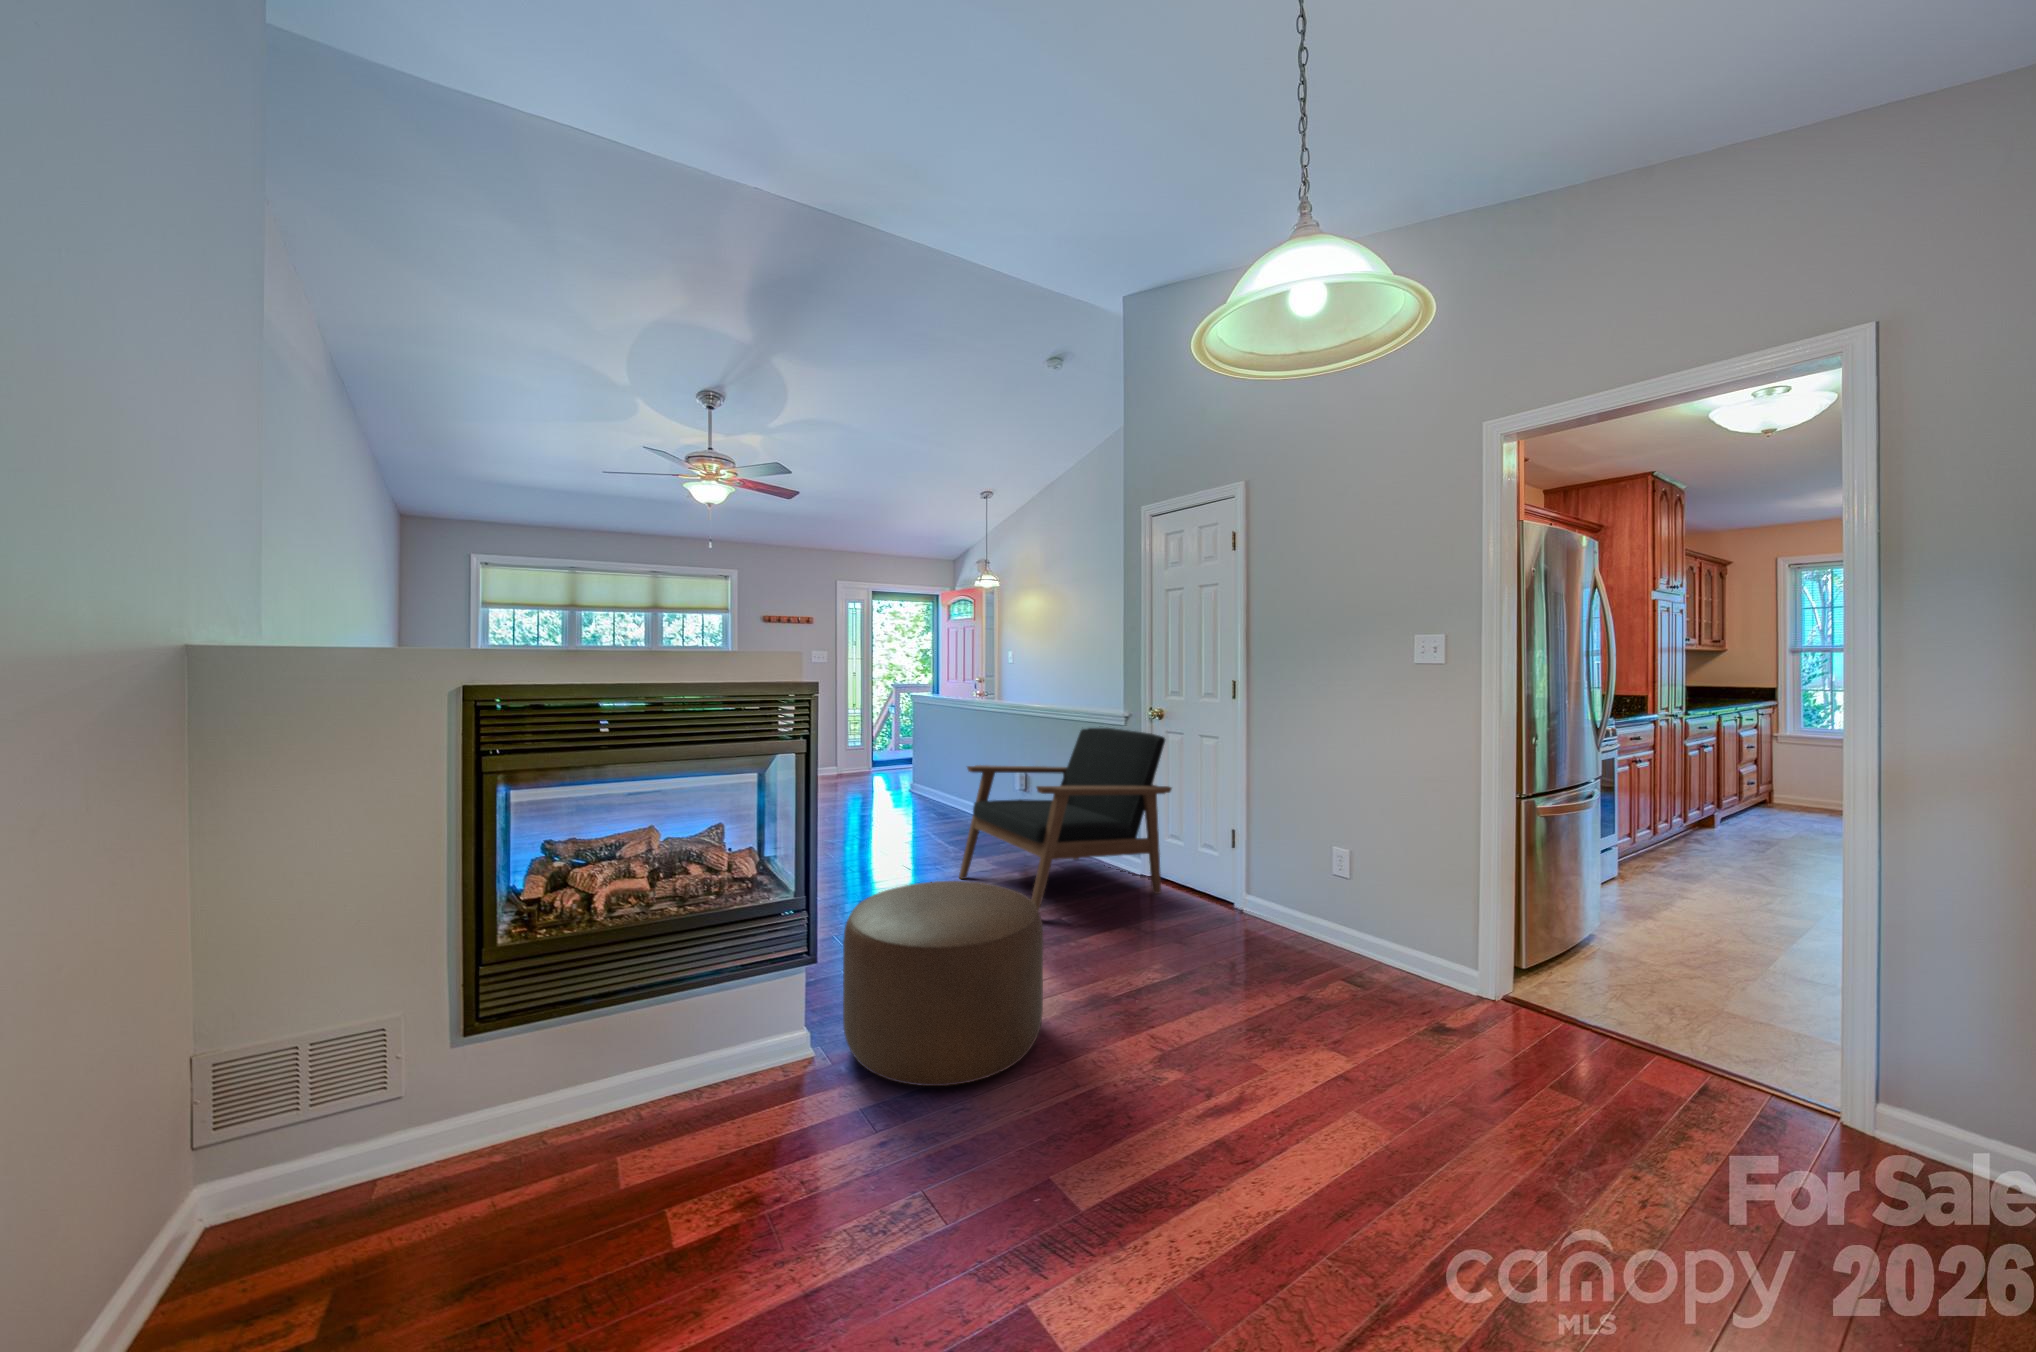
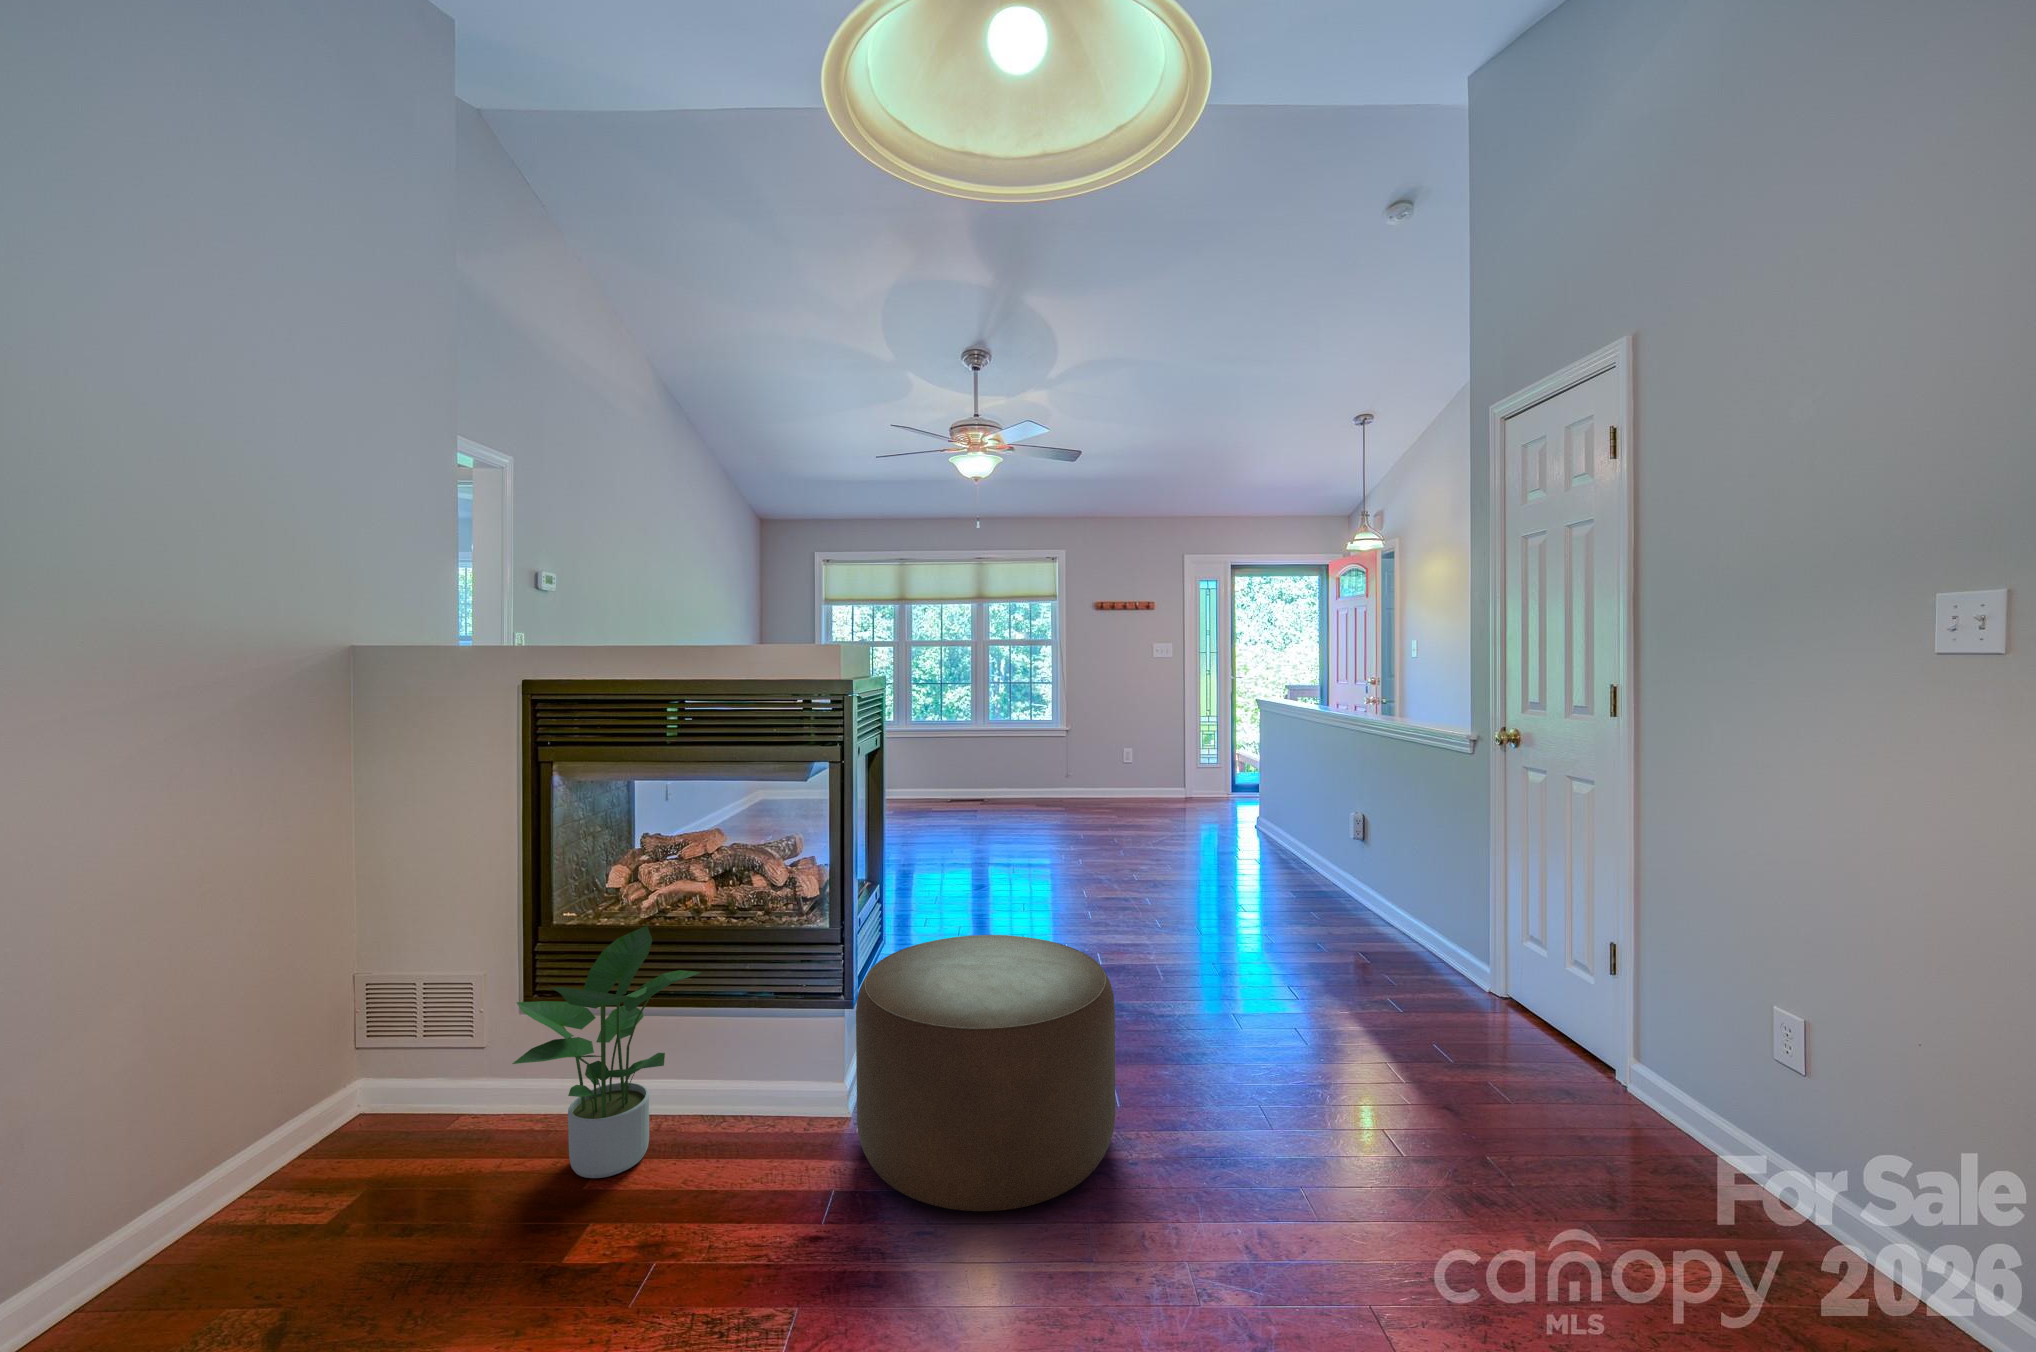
armchair: present [959,728,1172,911] -> none [1206,746,1523,1026]
potted plant: none [509,928,703,1186] -> present [512,926,701,1178]

